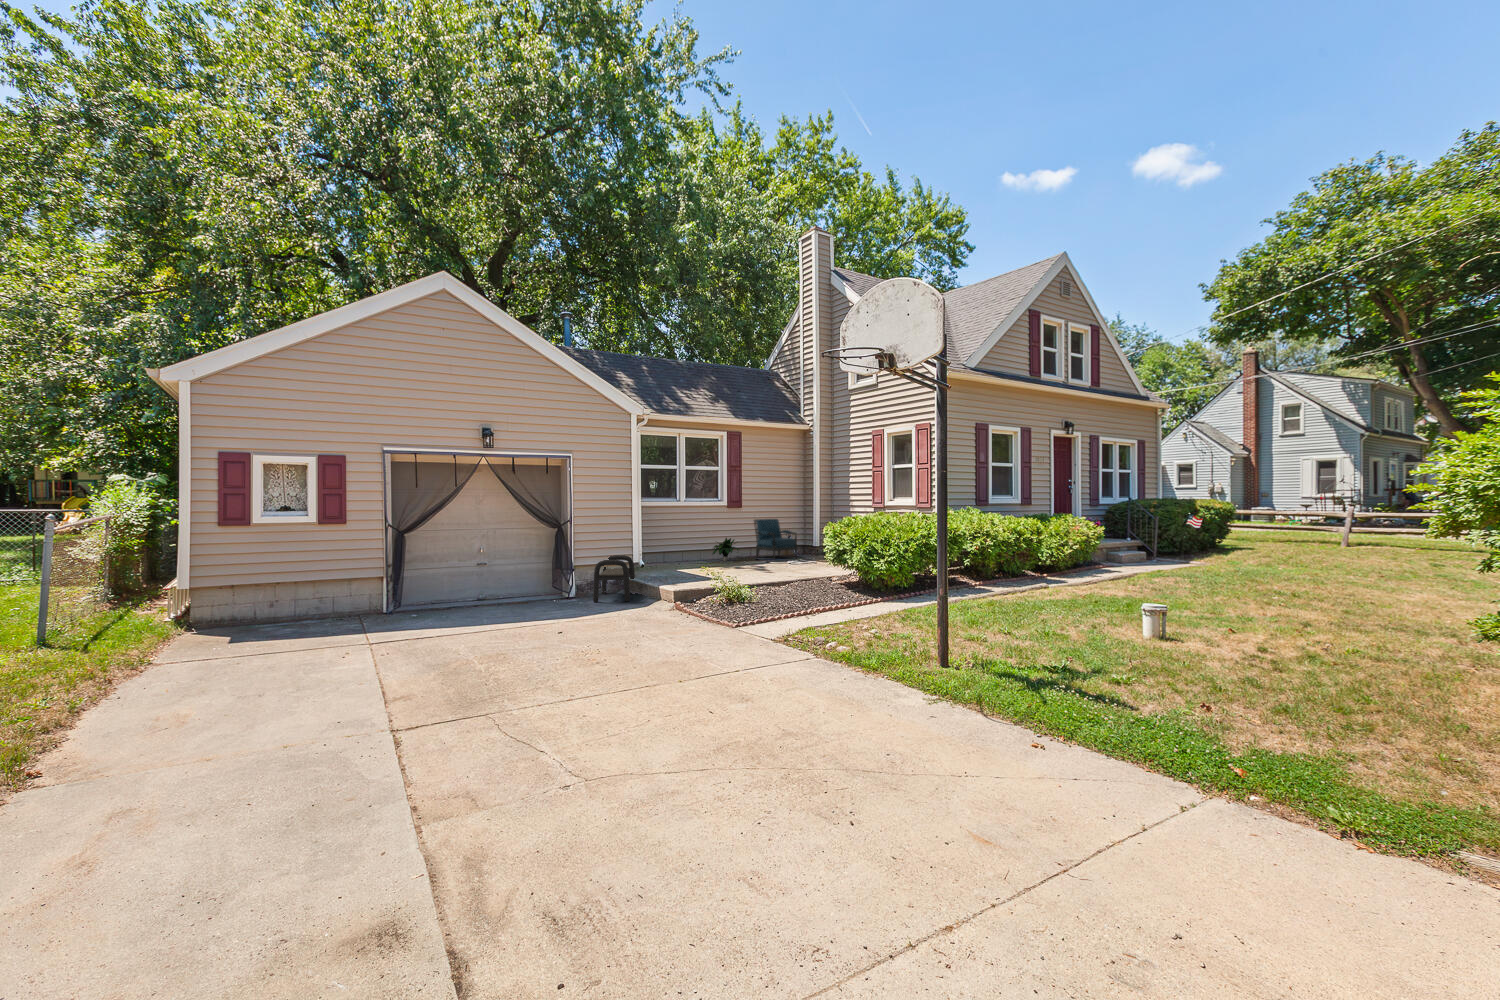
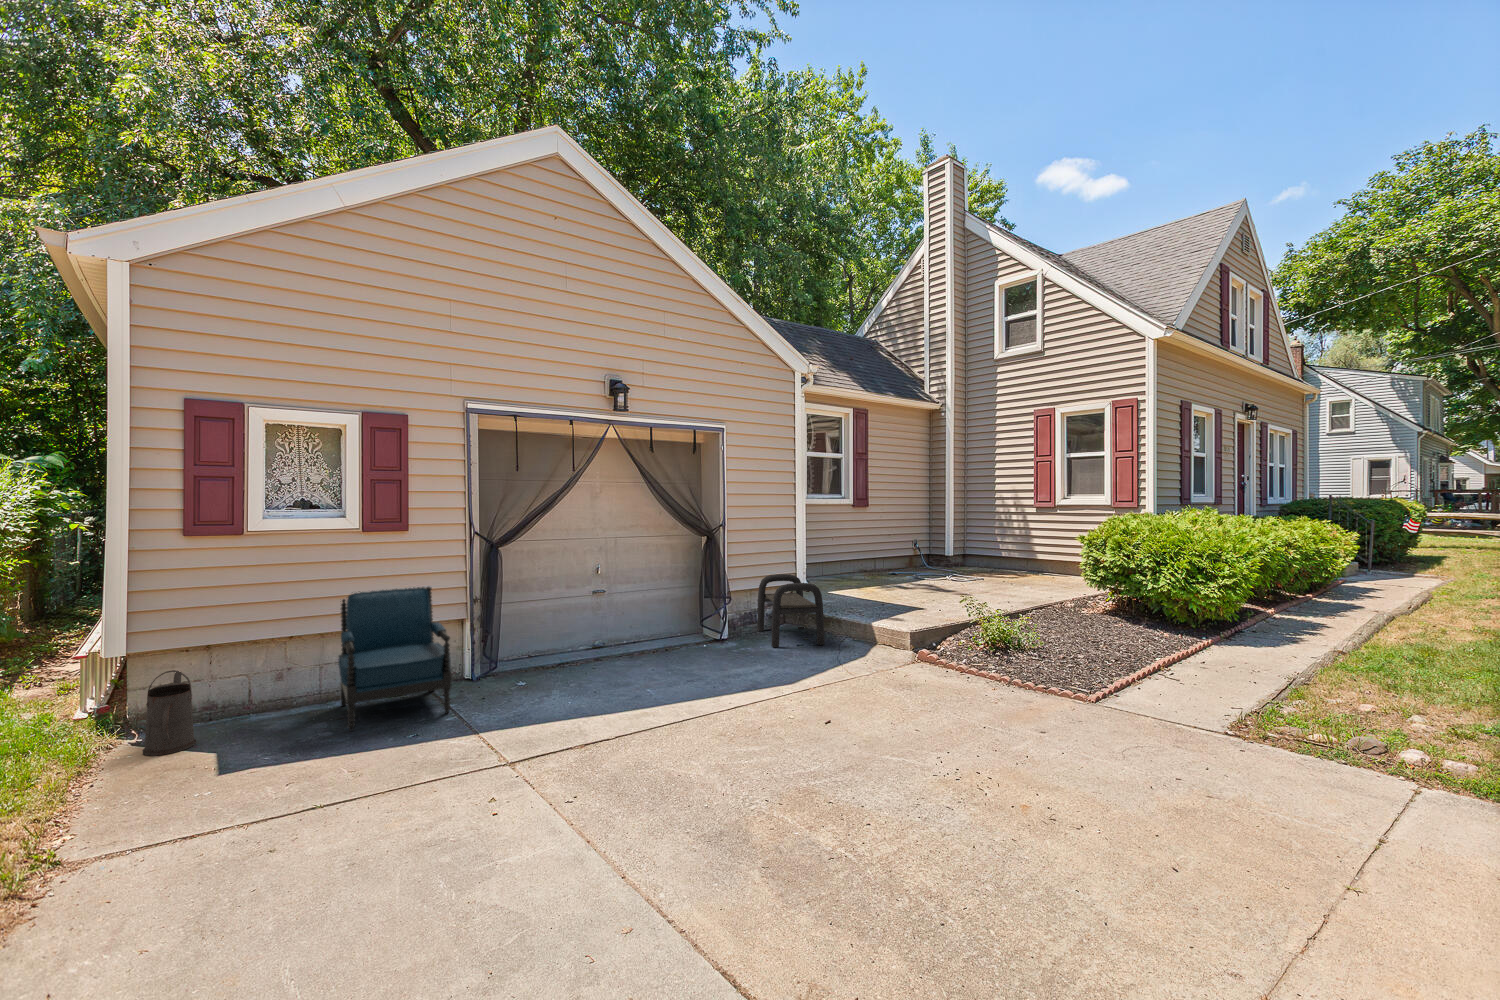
chair: present [754,519,798,559] -> present [339,587,451,731]
potted plant: present [713,538,739,561] -> none [844,545,886,577]
watering can: none [196,596,224,638] -> present [143,670,196,756]

